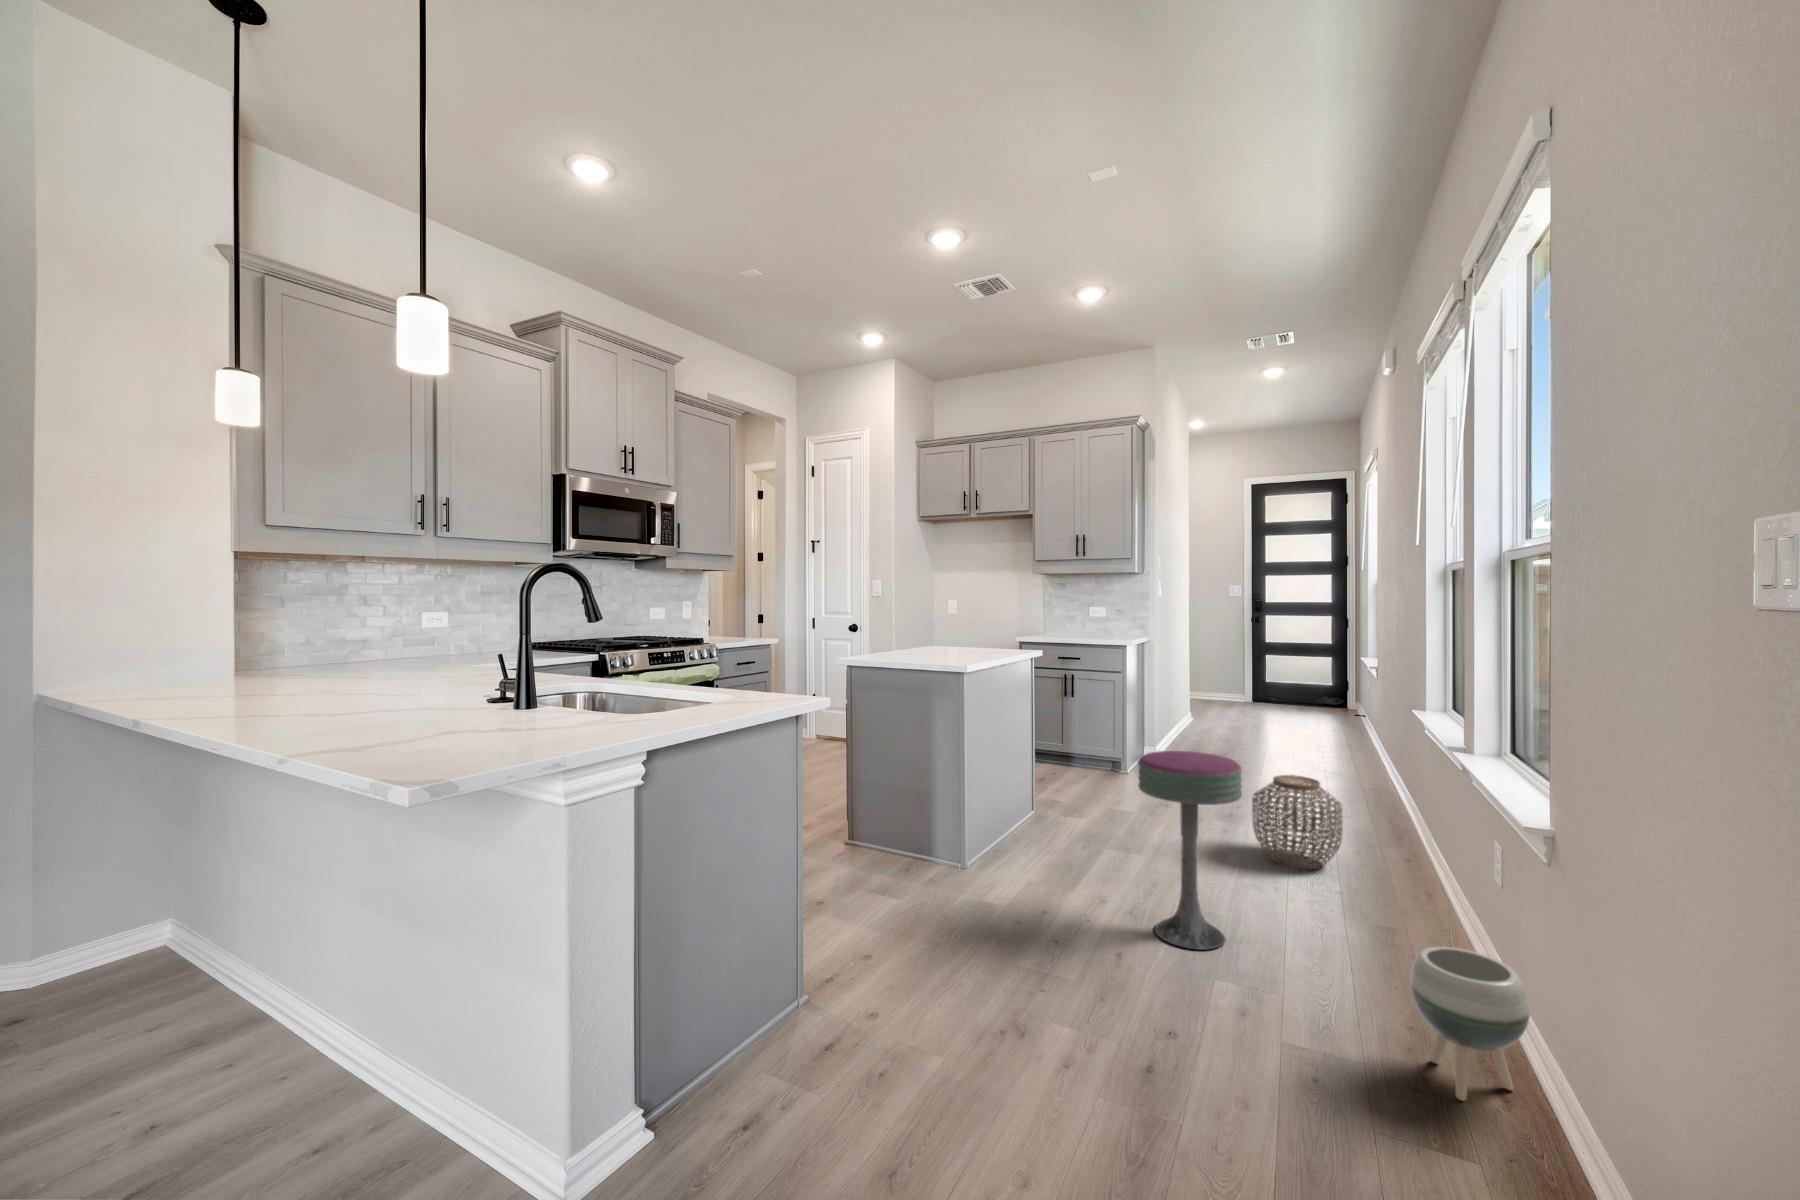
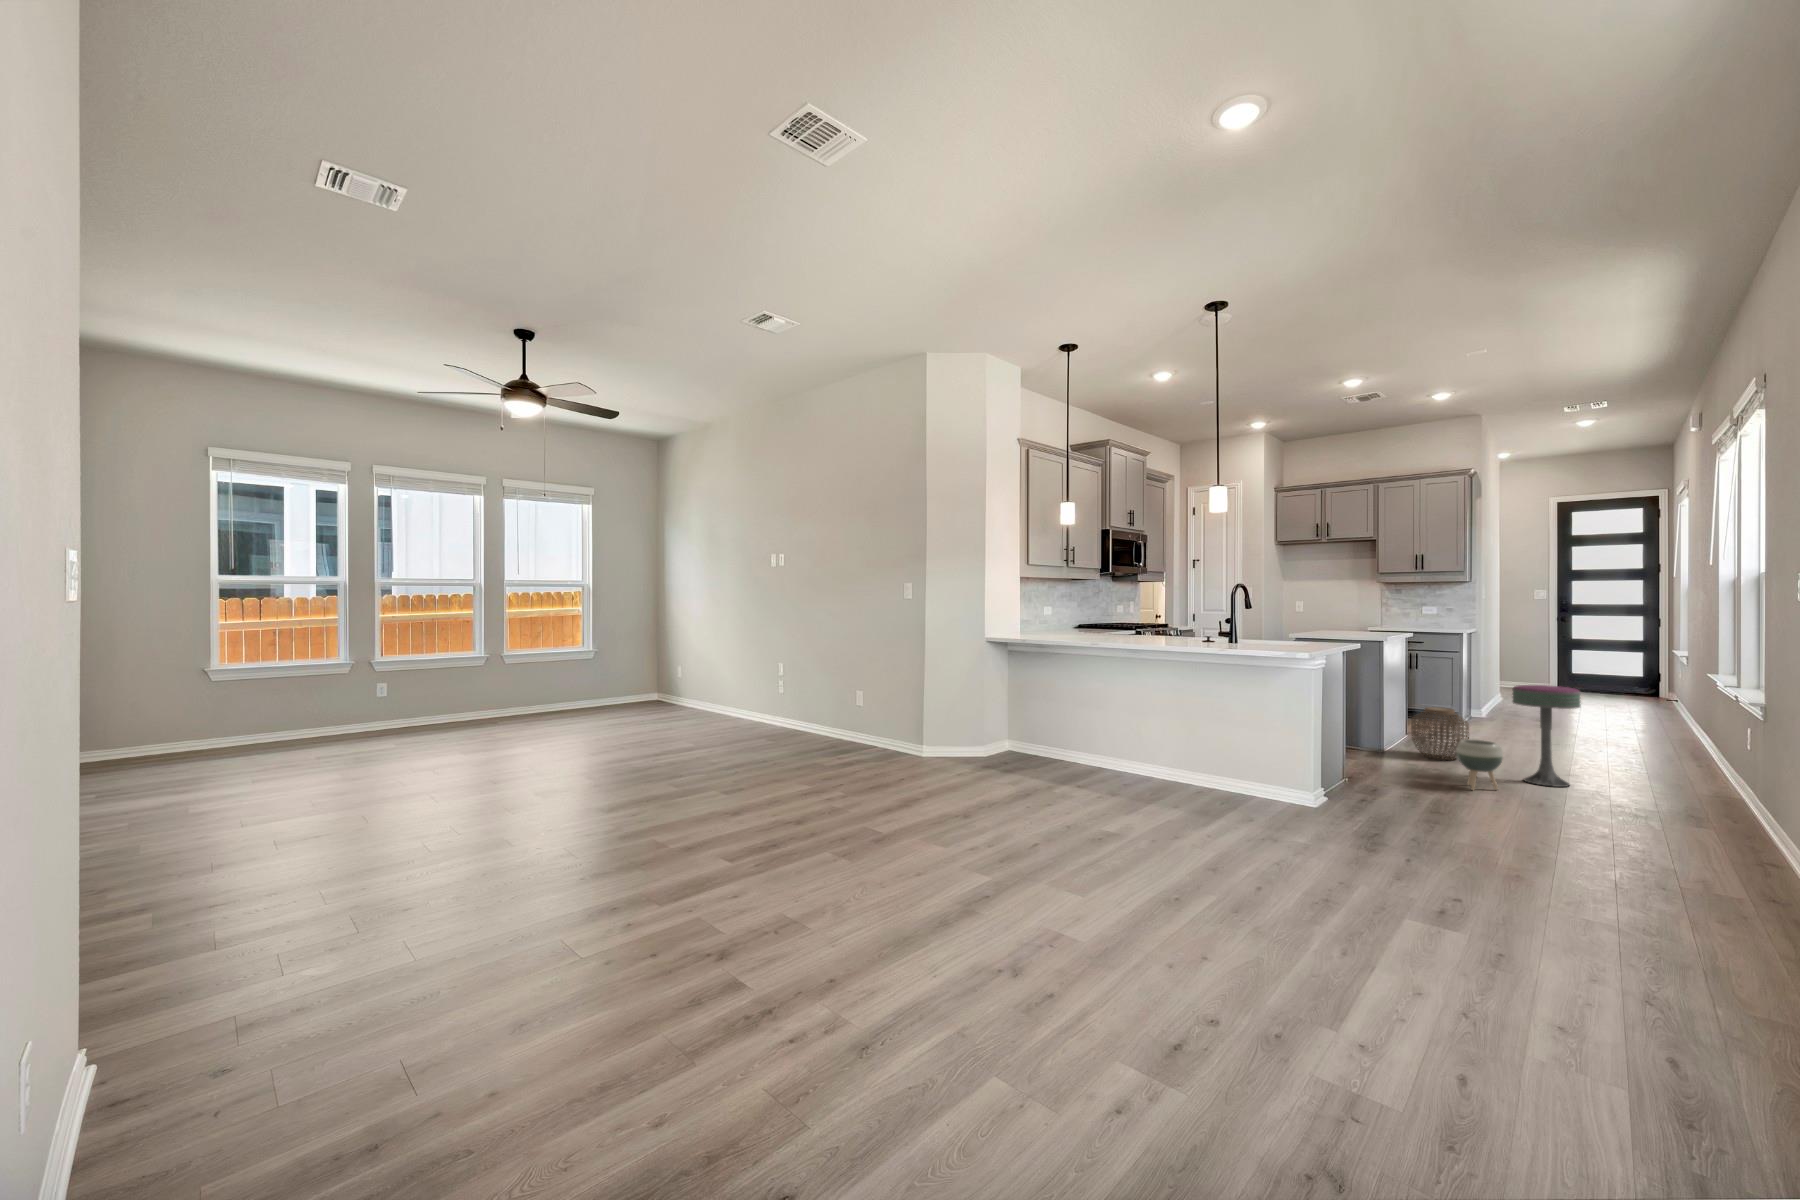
woven basket: present [1252,775,1342,869] -> present [1411,707,1469,760]
planter: present [1410,947,1530,1101] -> present [1456,740,1503,790]

